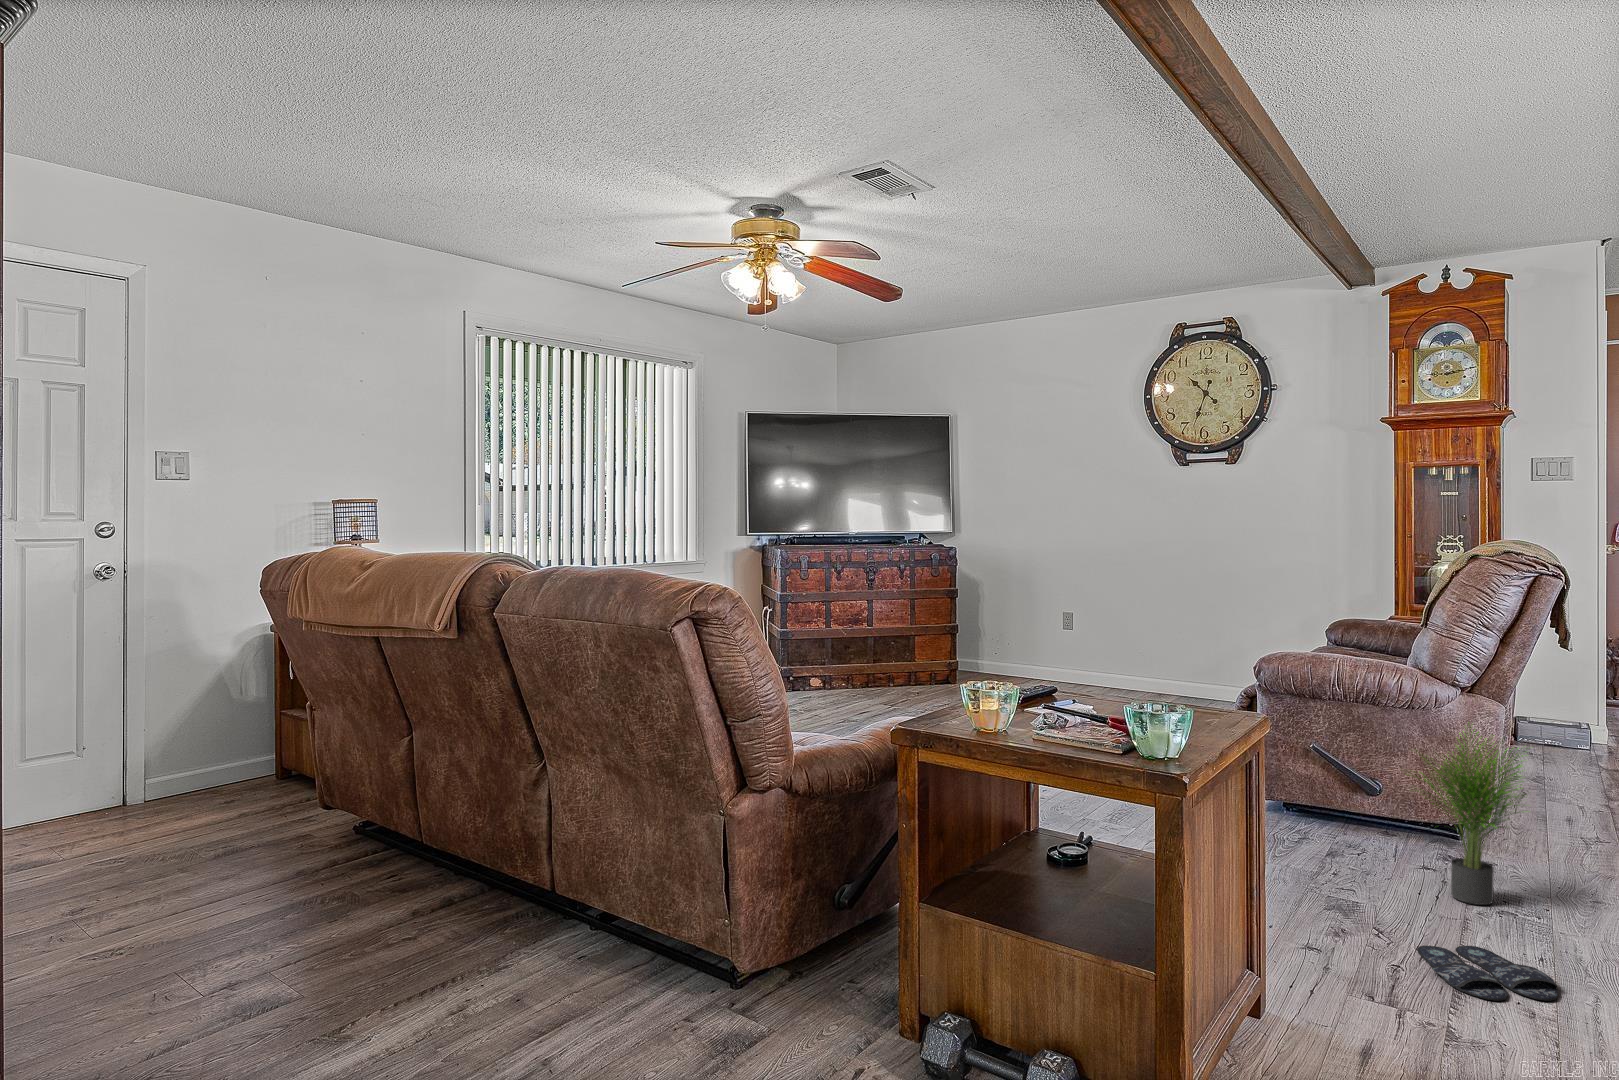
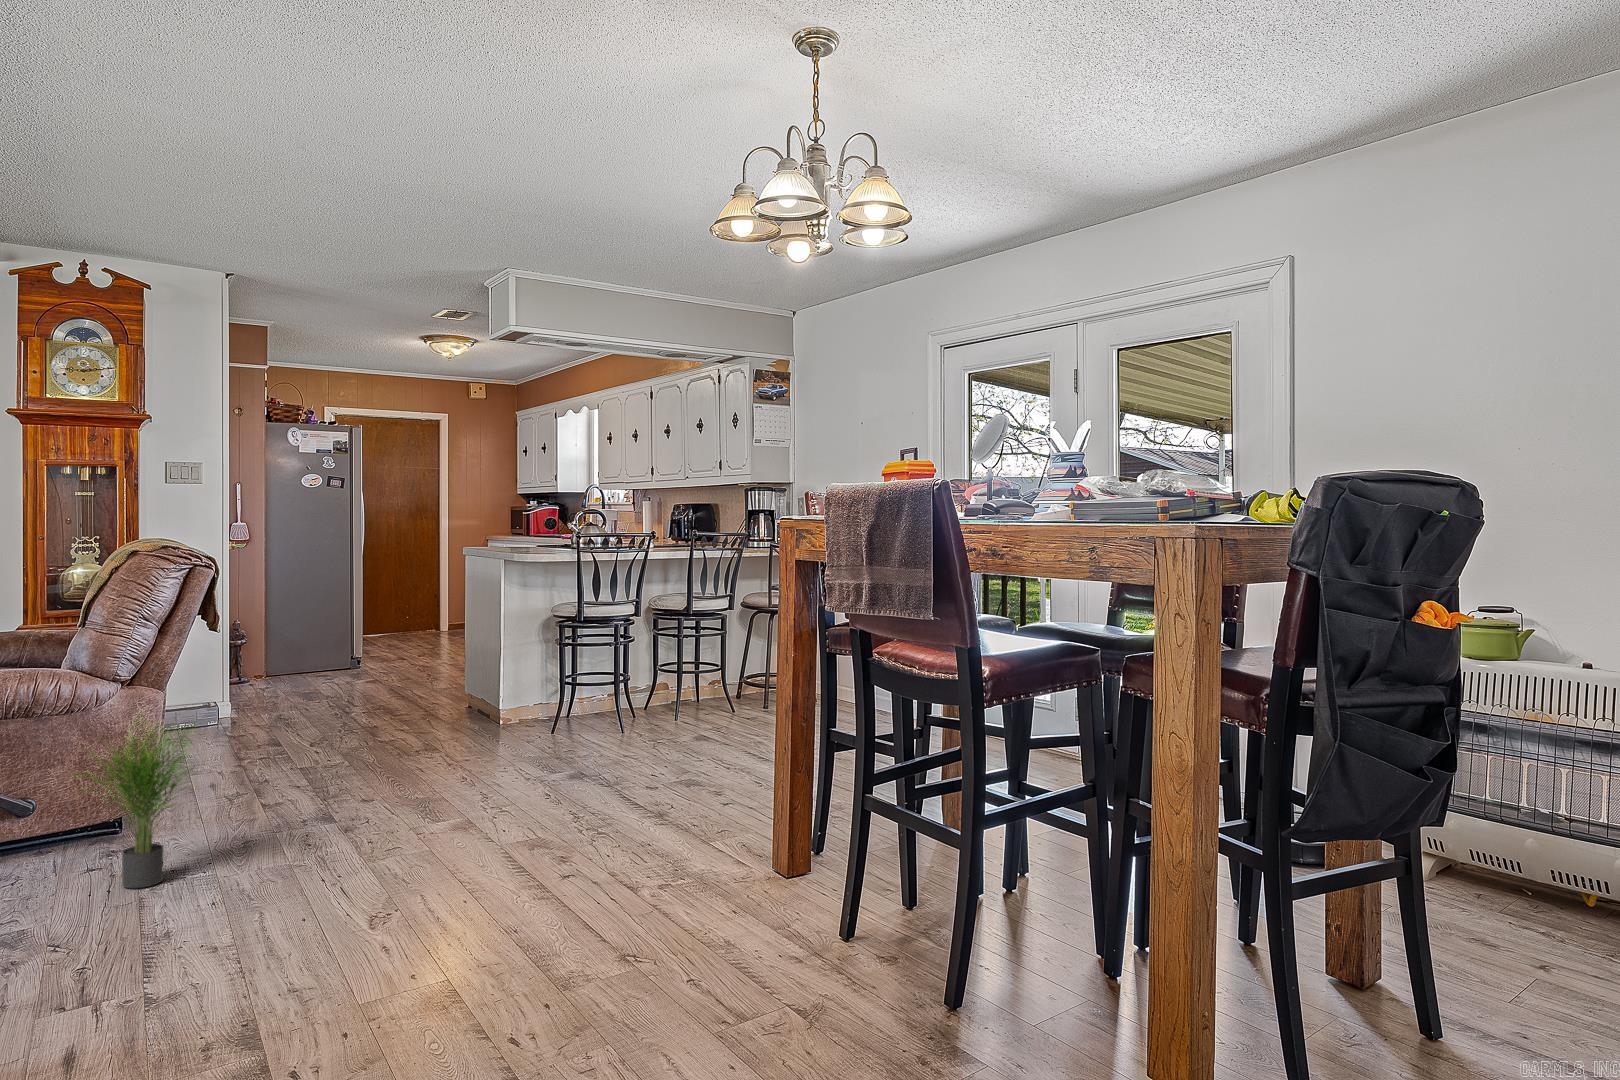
slippers: present [1417,946,1558,1001] -> none [100,920,234,965]

